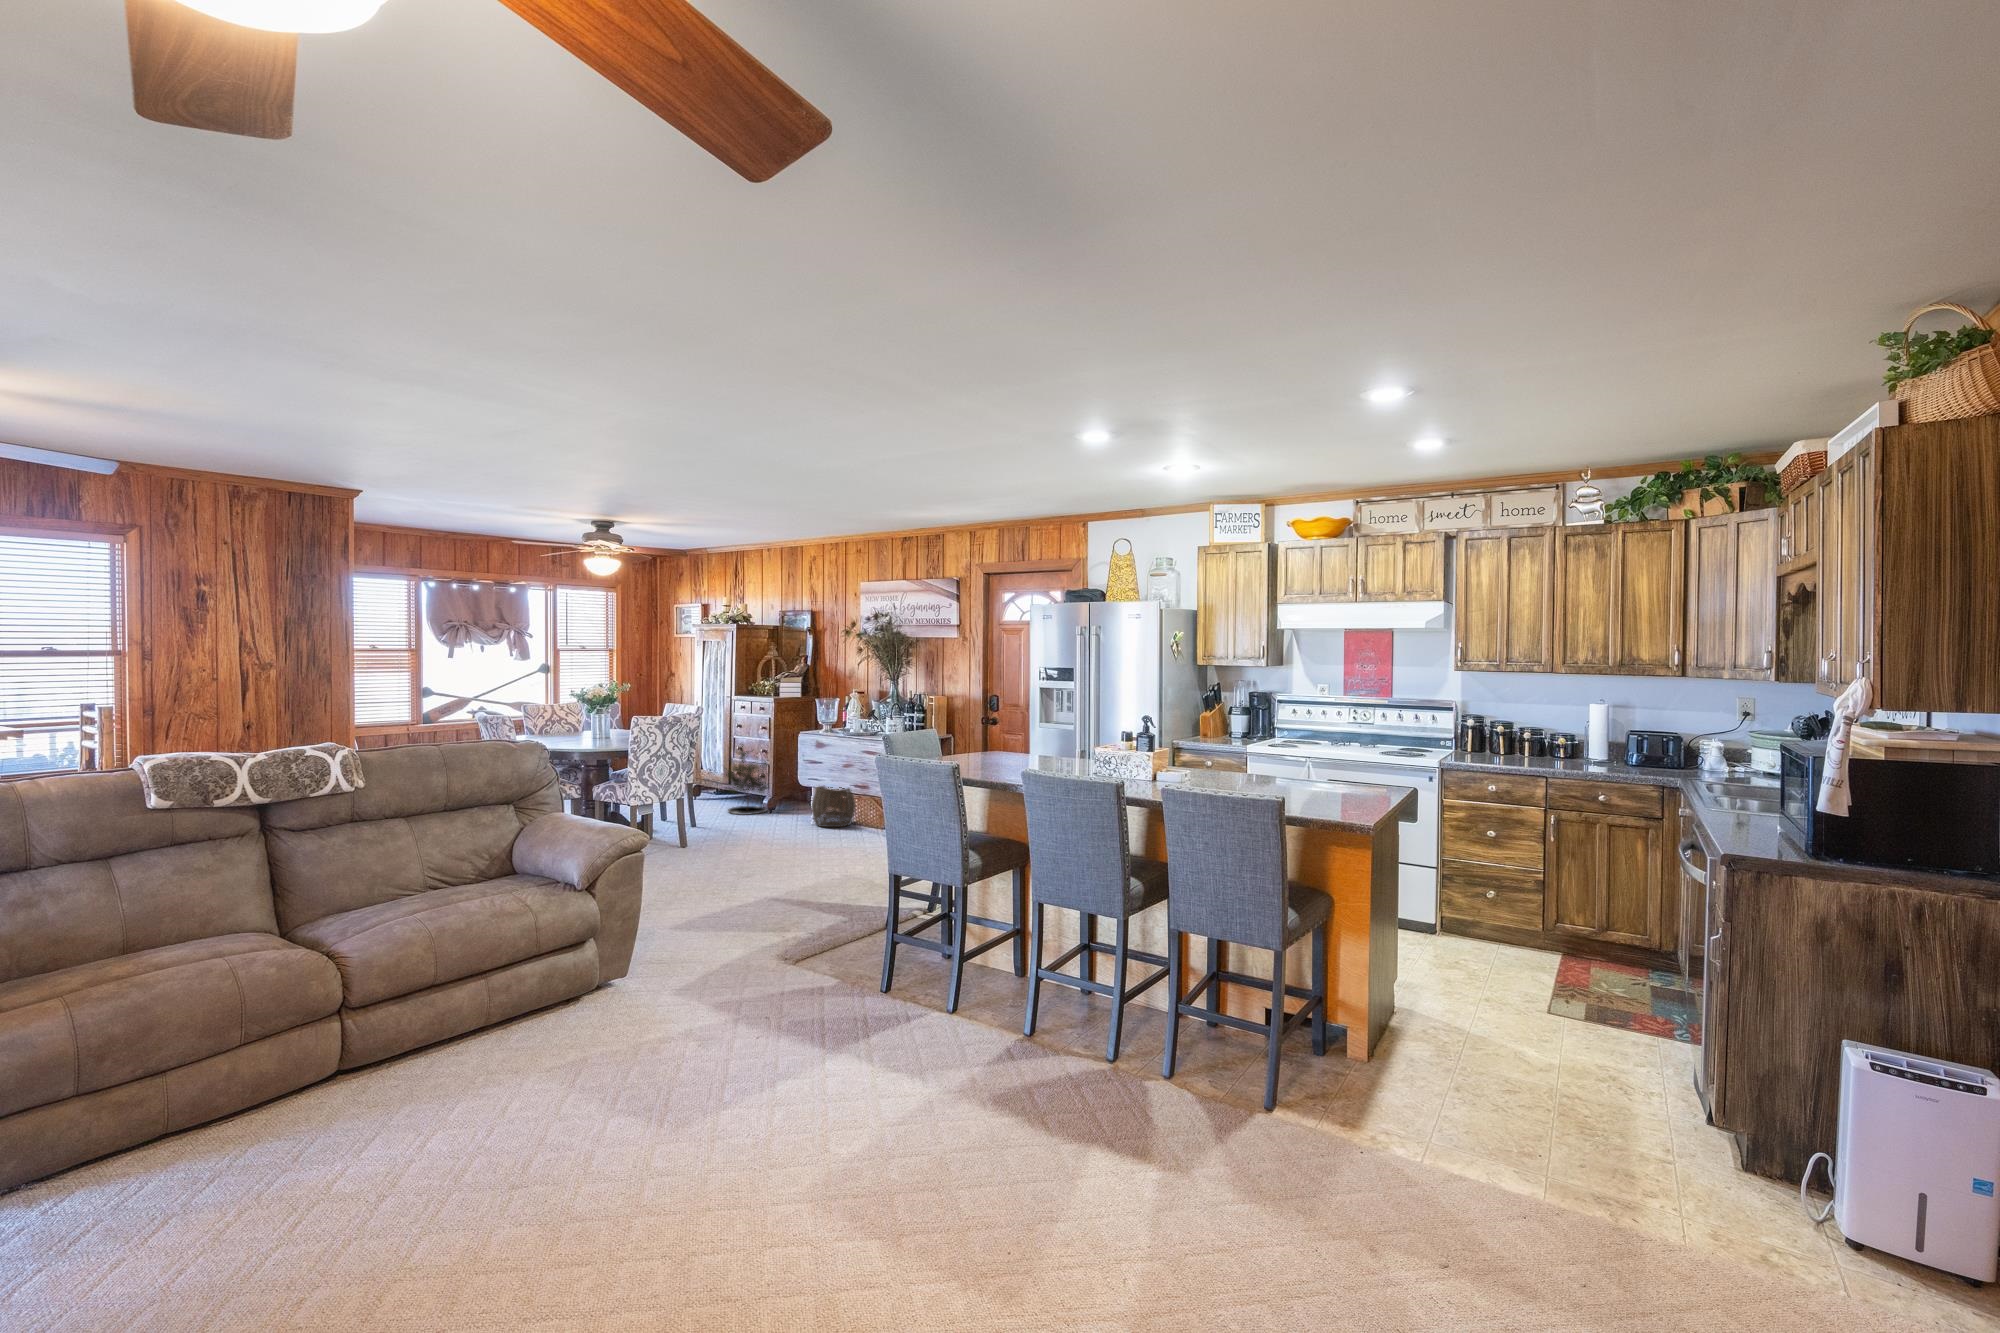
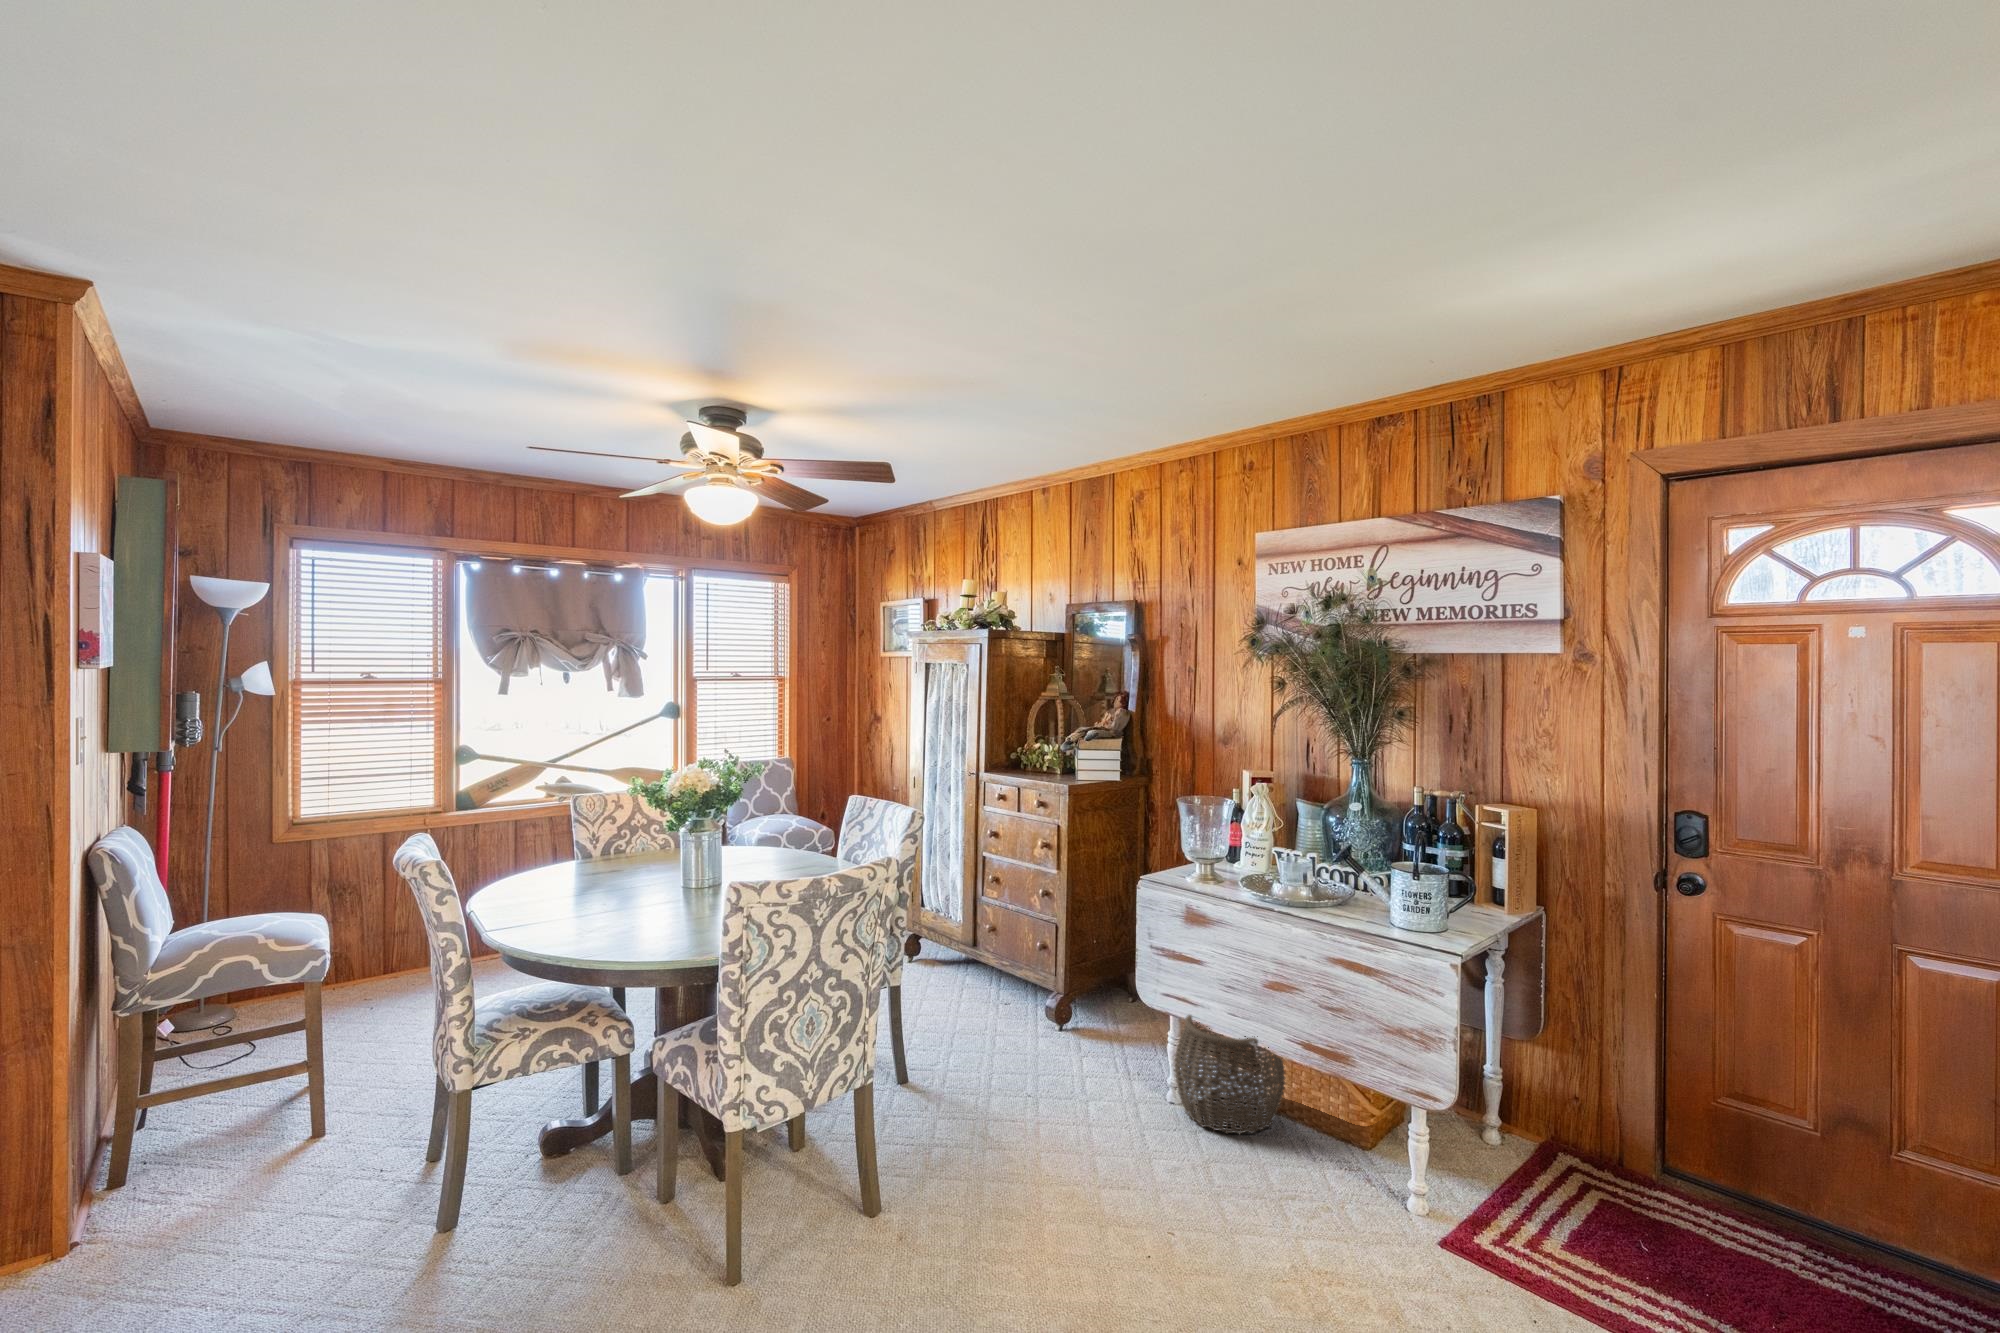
potted tree: present [726,744,768,815] -> none [964,875,1065,1040]

